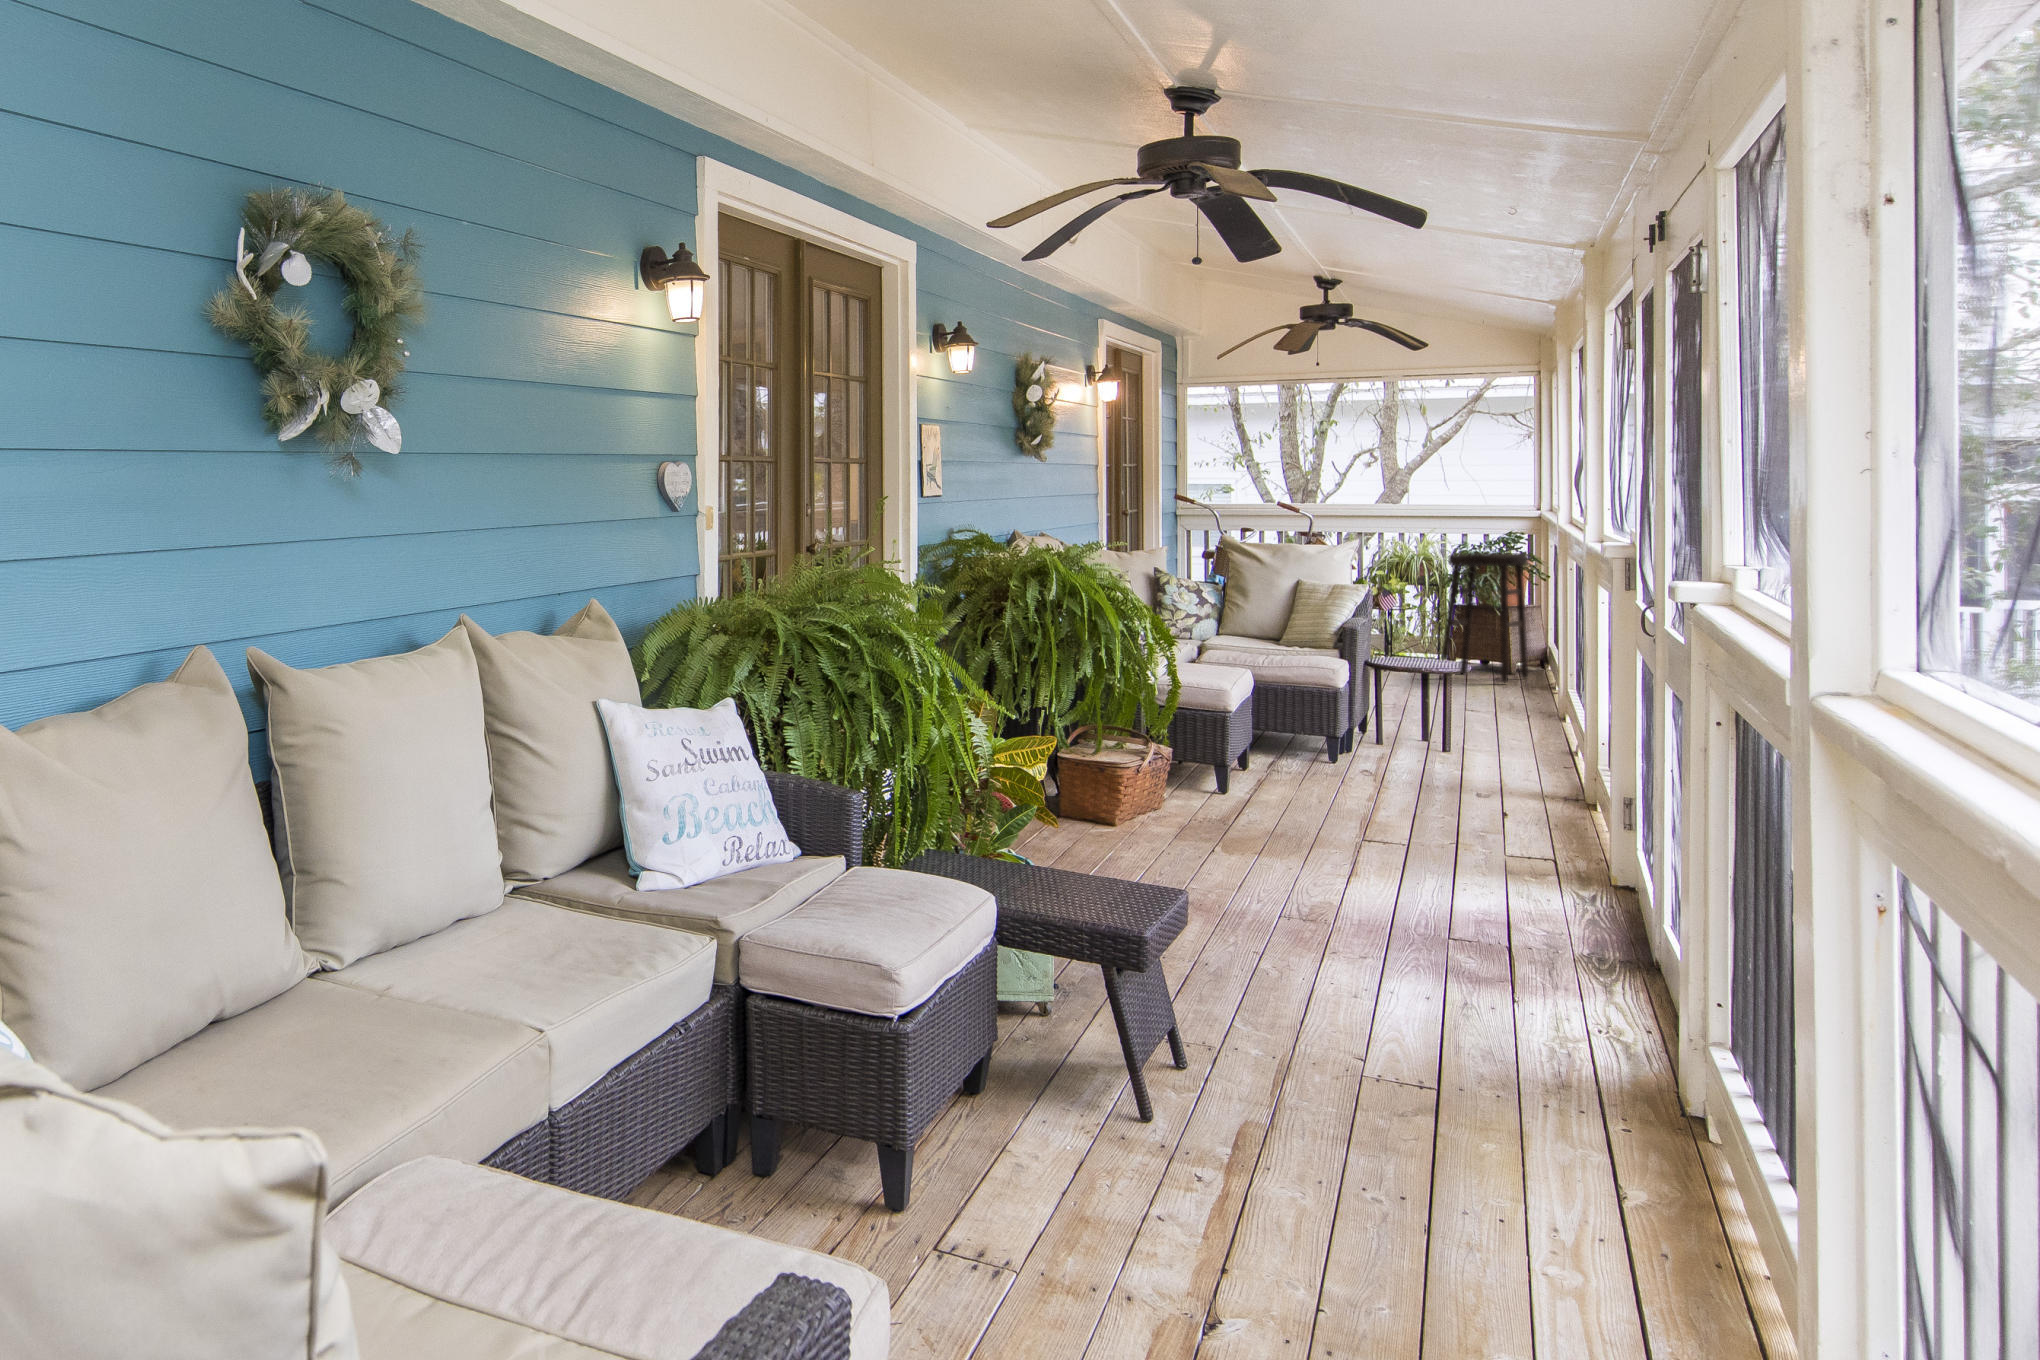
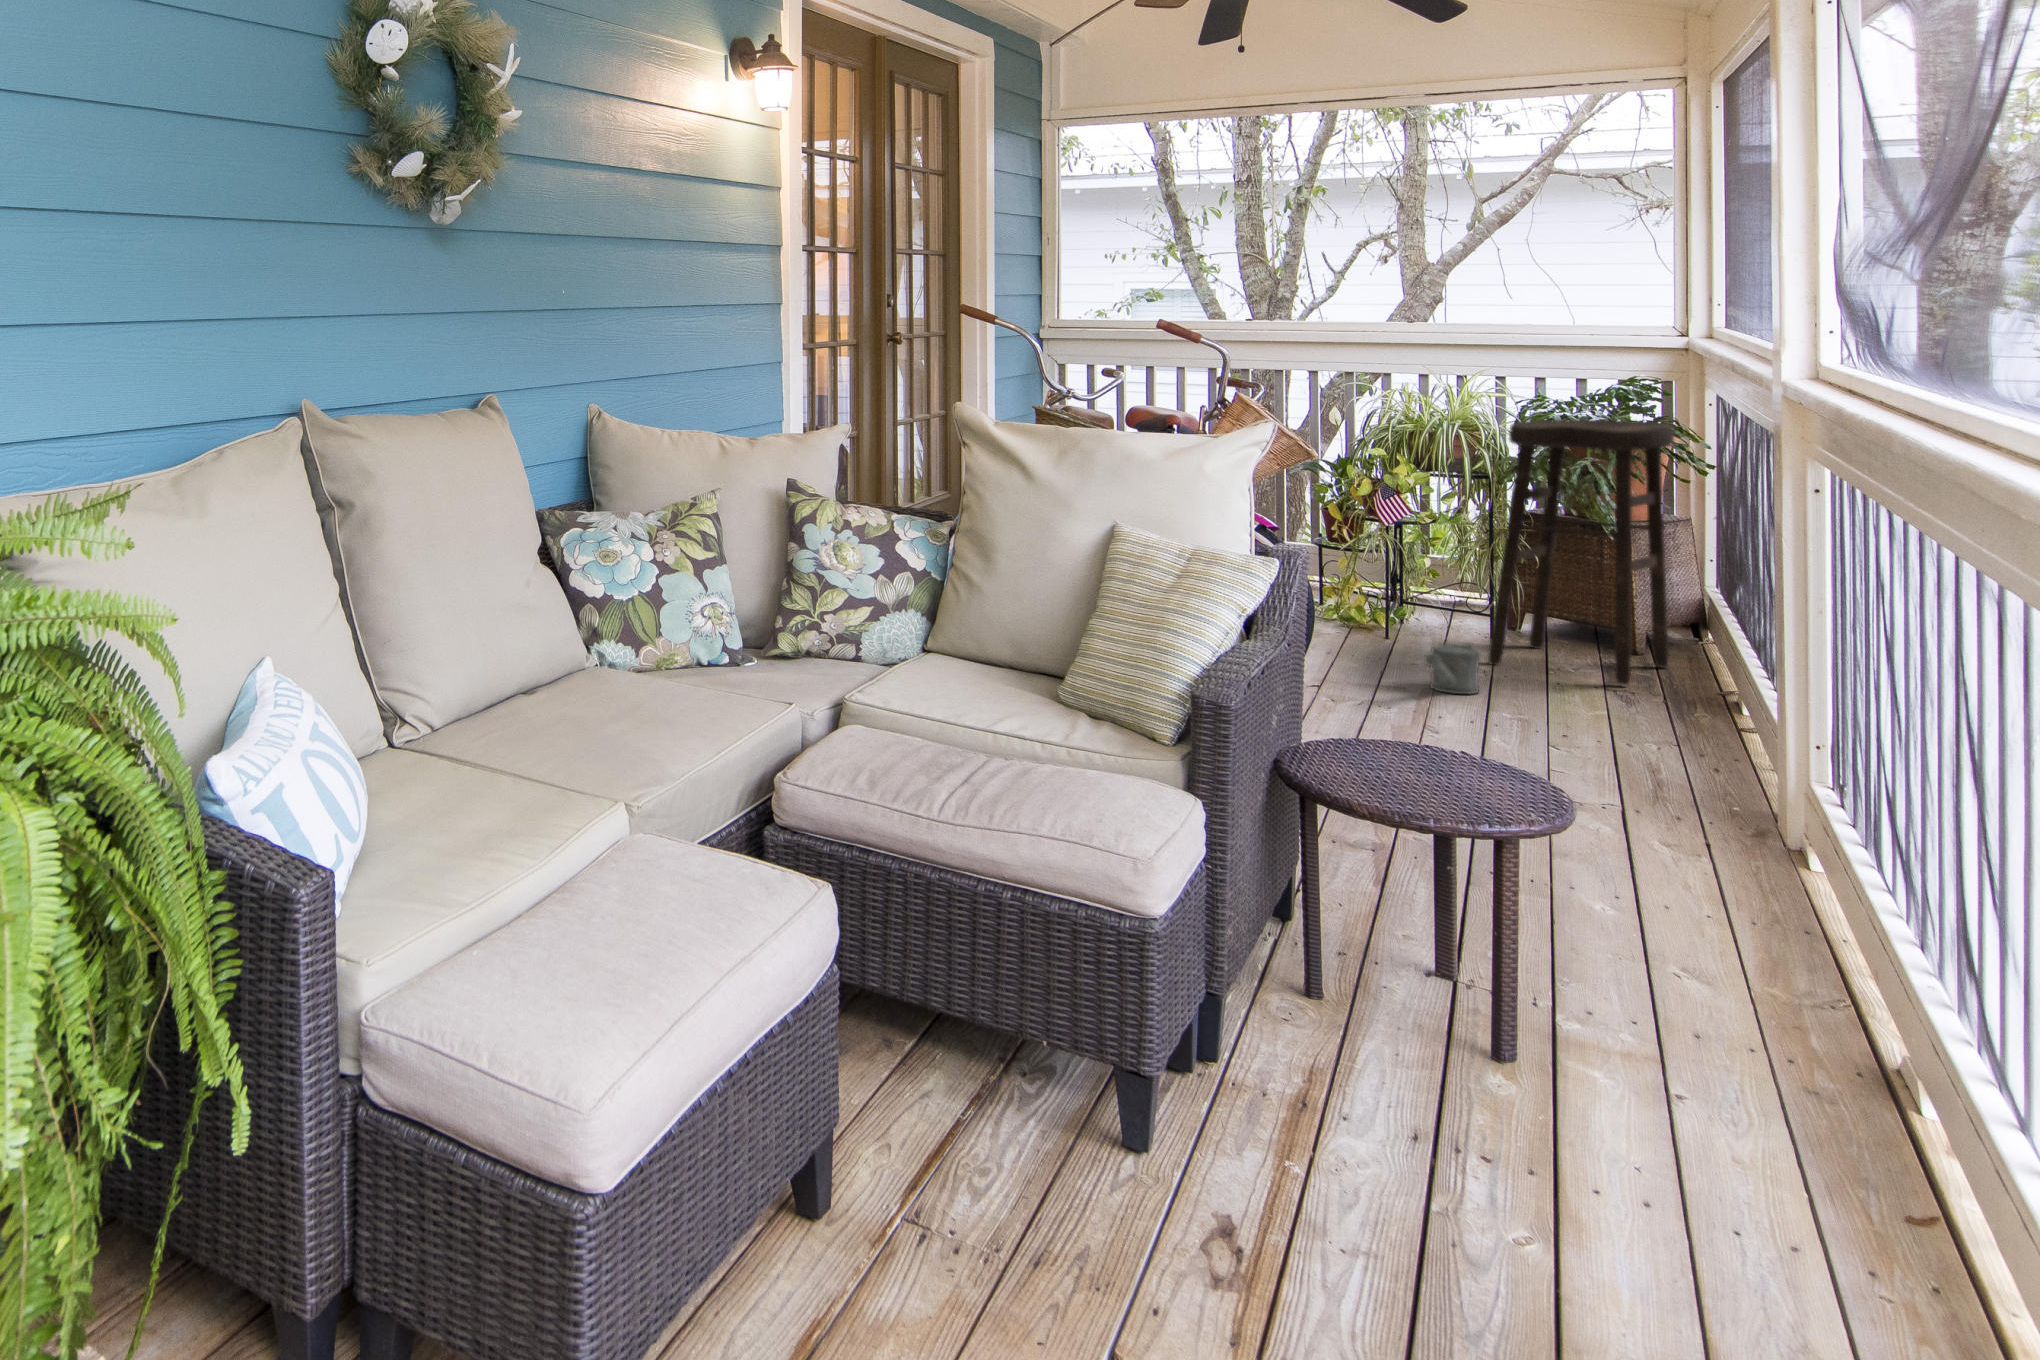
watering can: none [1409,664,1436,687] -> present [1424,642,1481,694]

